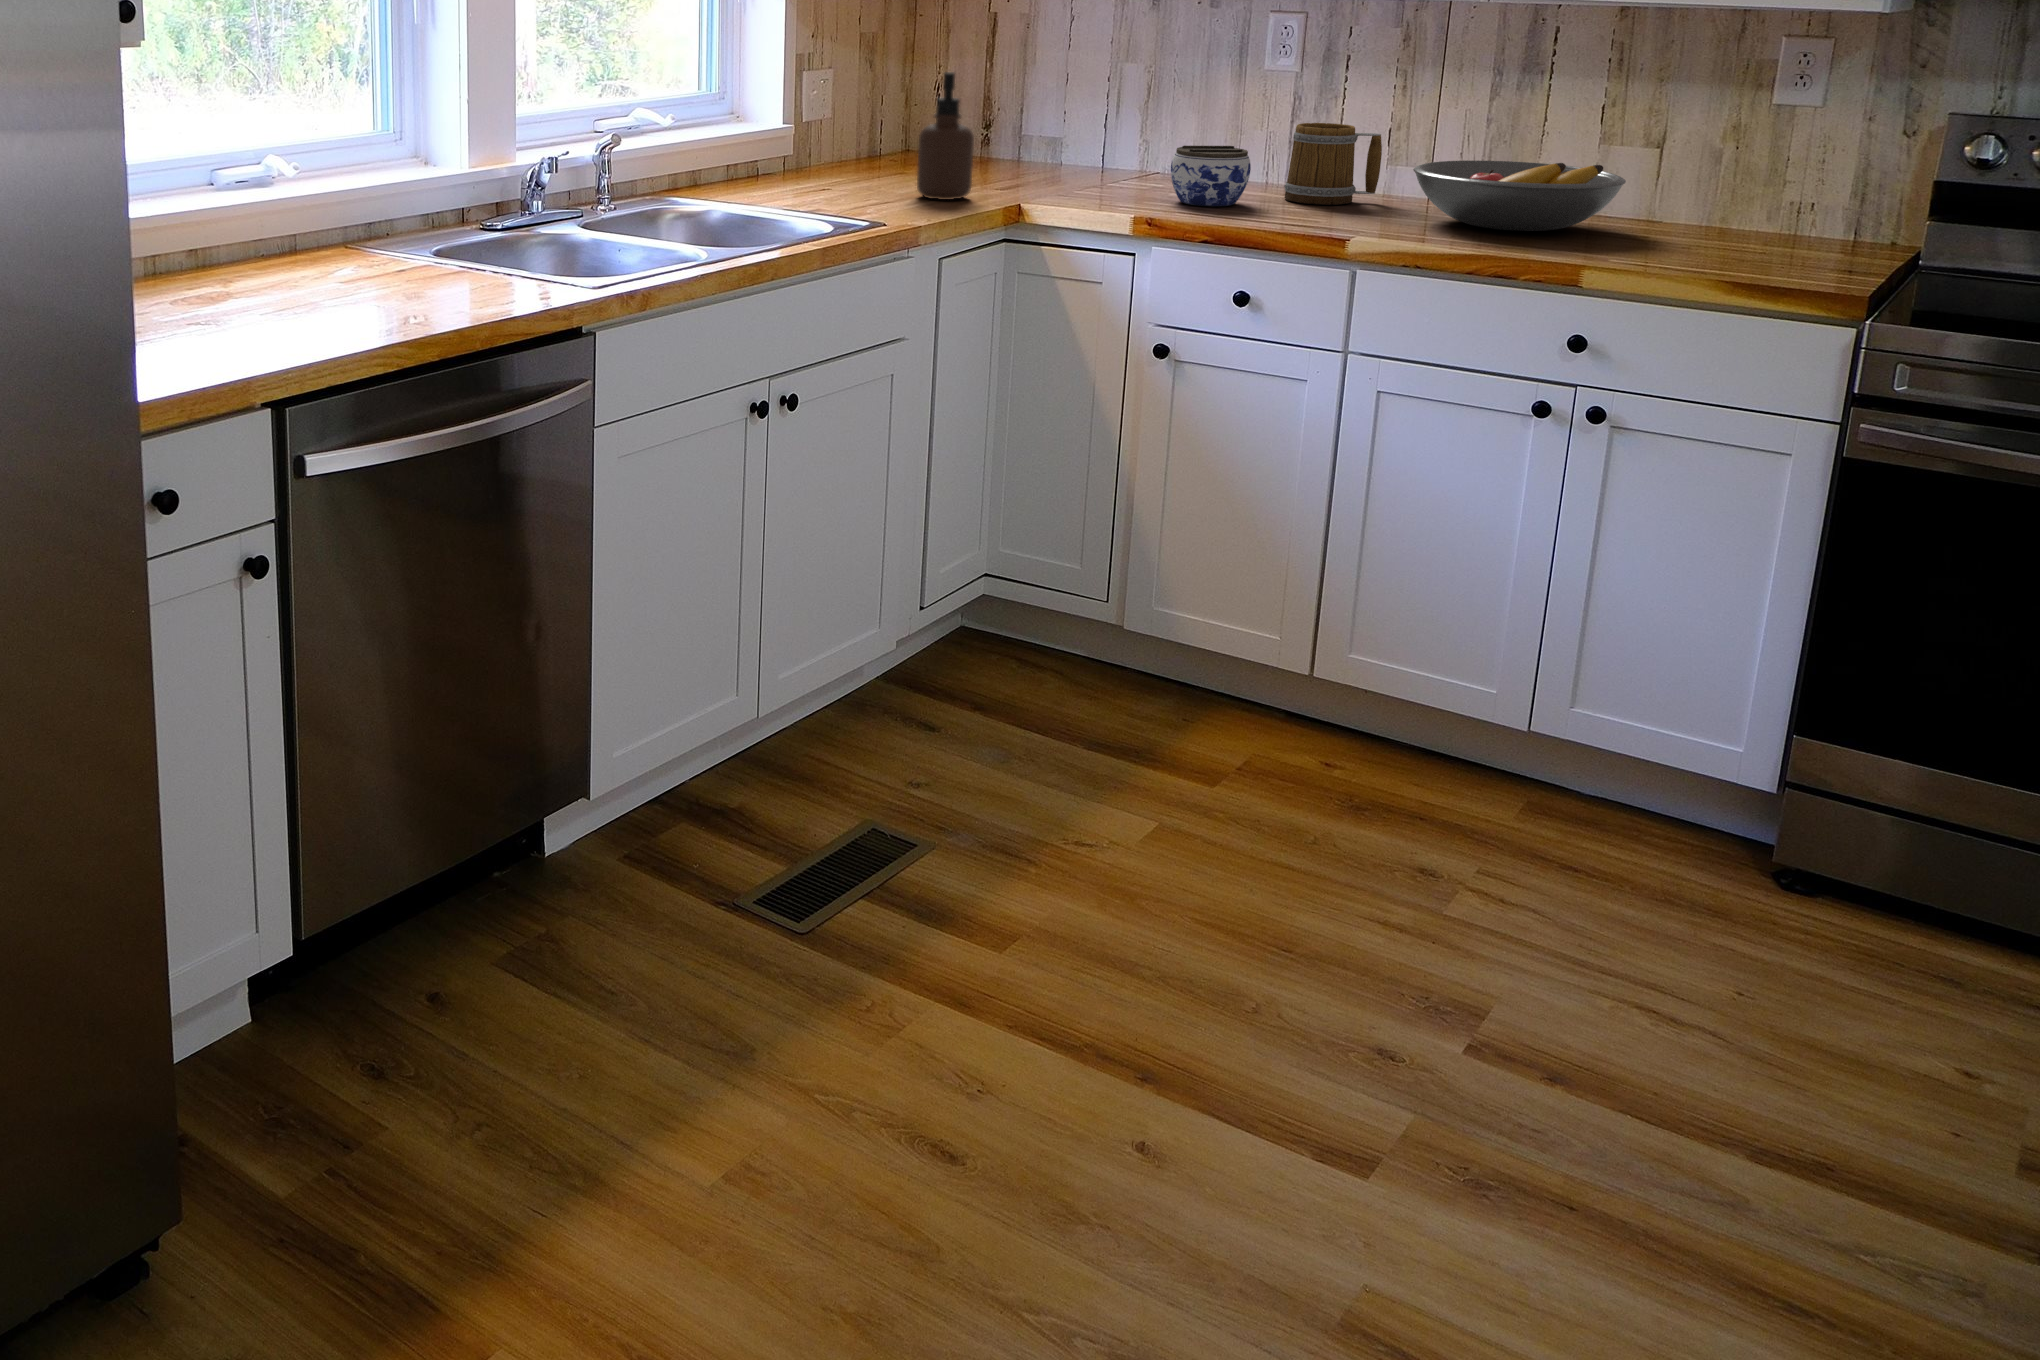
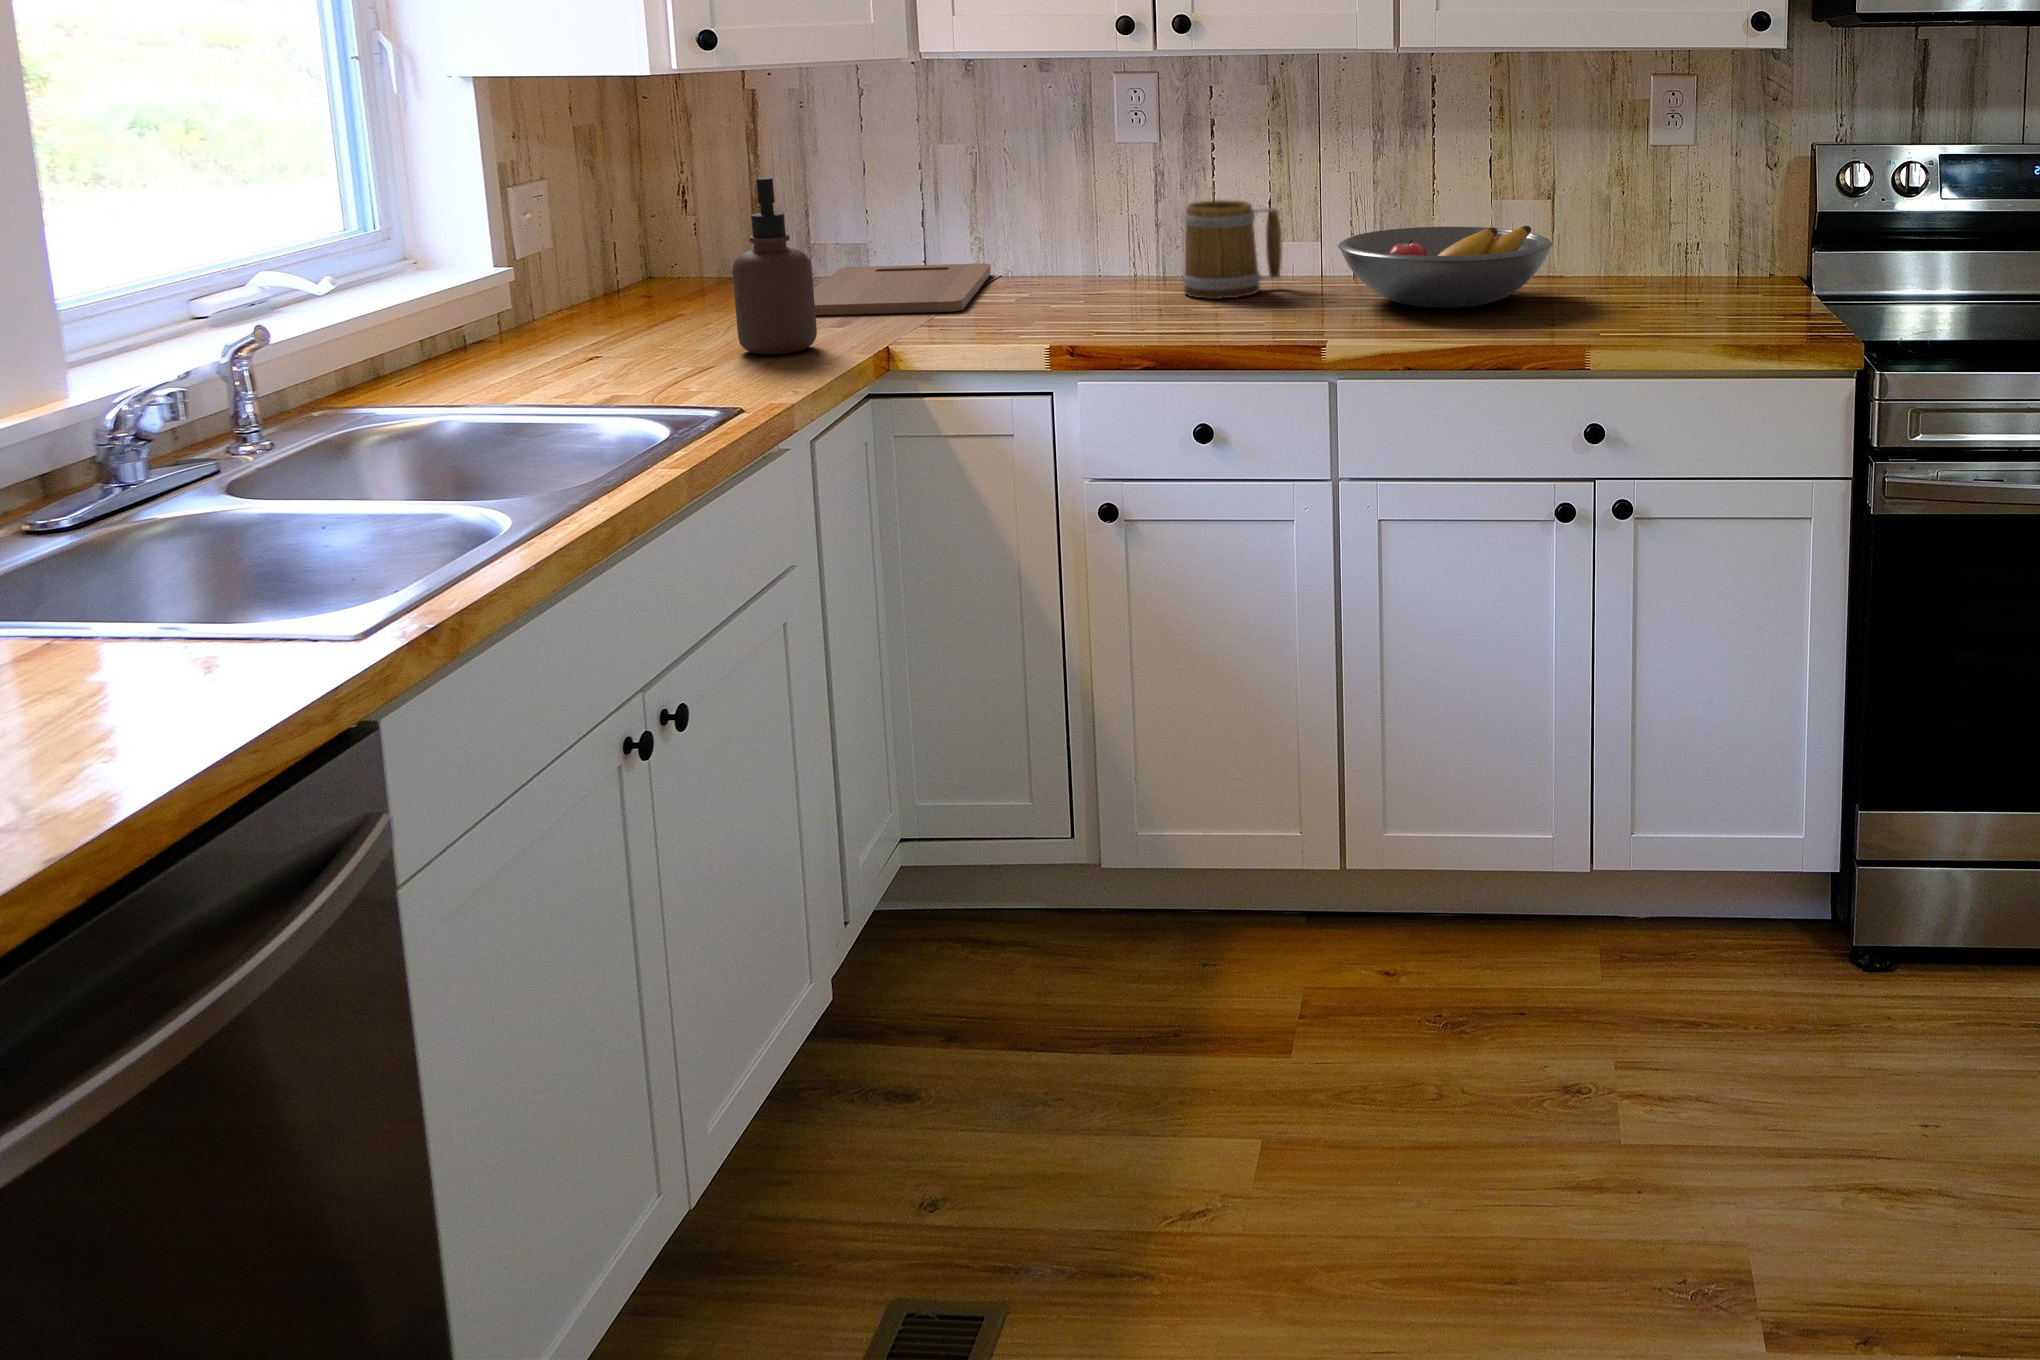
jar: present [1171,146,1251,206] -> none [1061,239,1156,318]
cutting board: none [977,155,1148,190] -> present [813,264,991,315]

